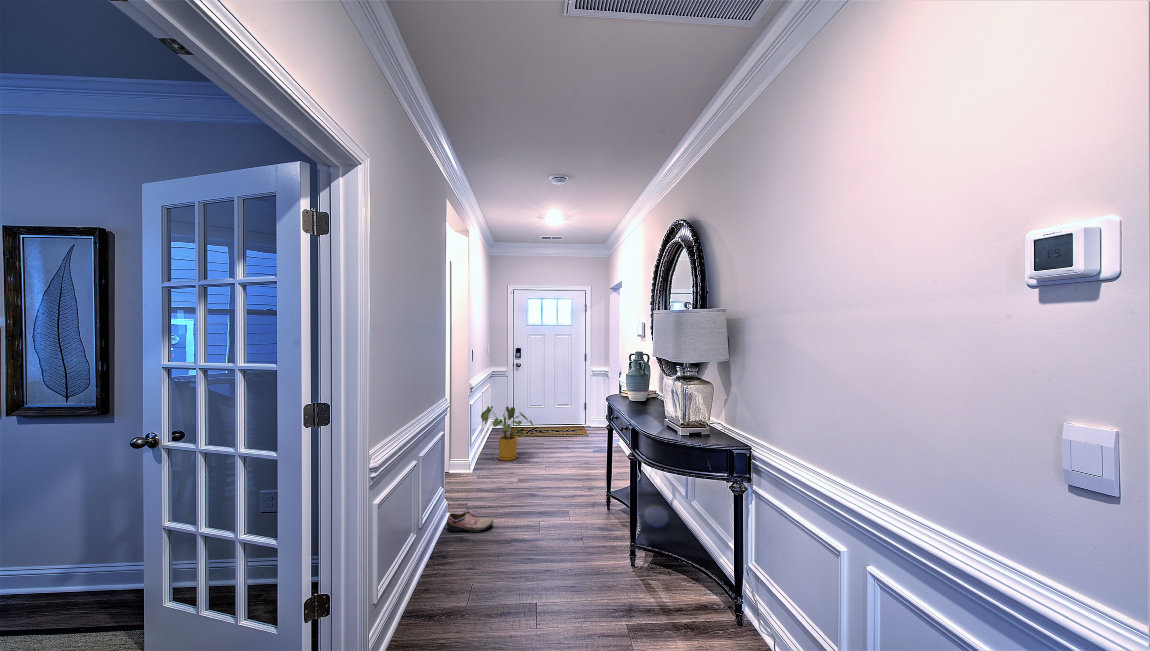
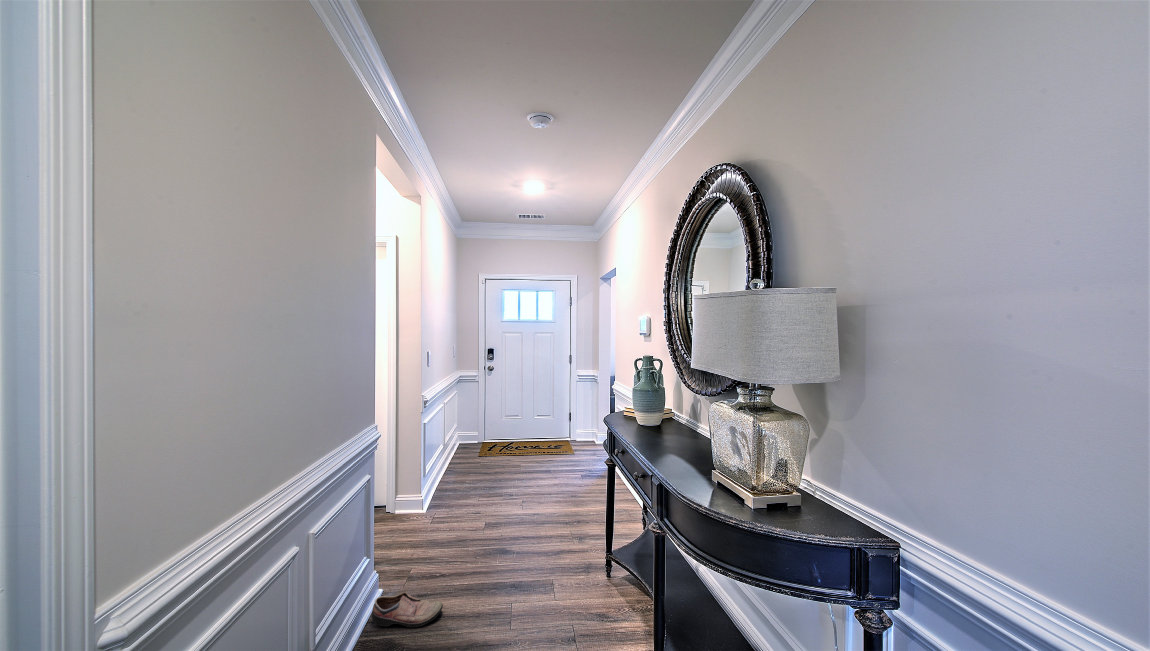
house plant: present [481,406,533,461] -> none [441,423,508,493]

